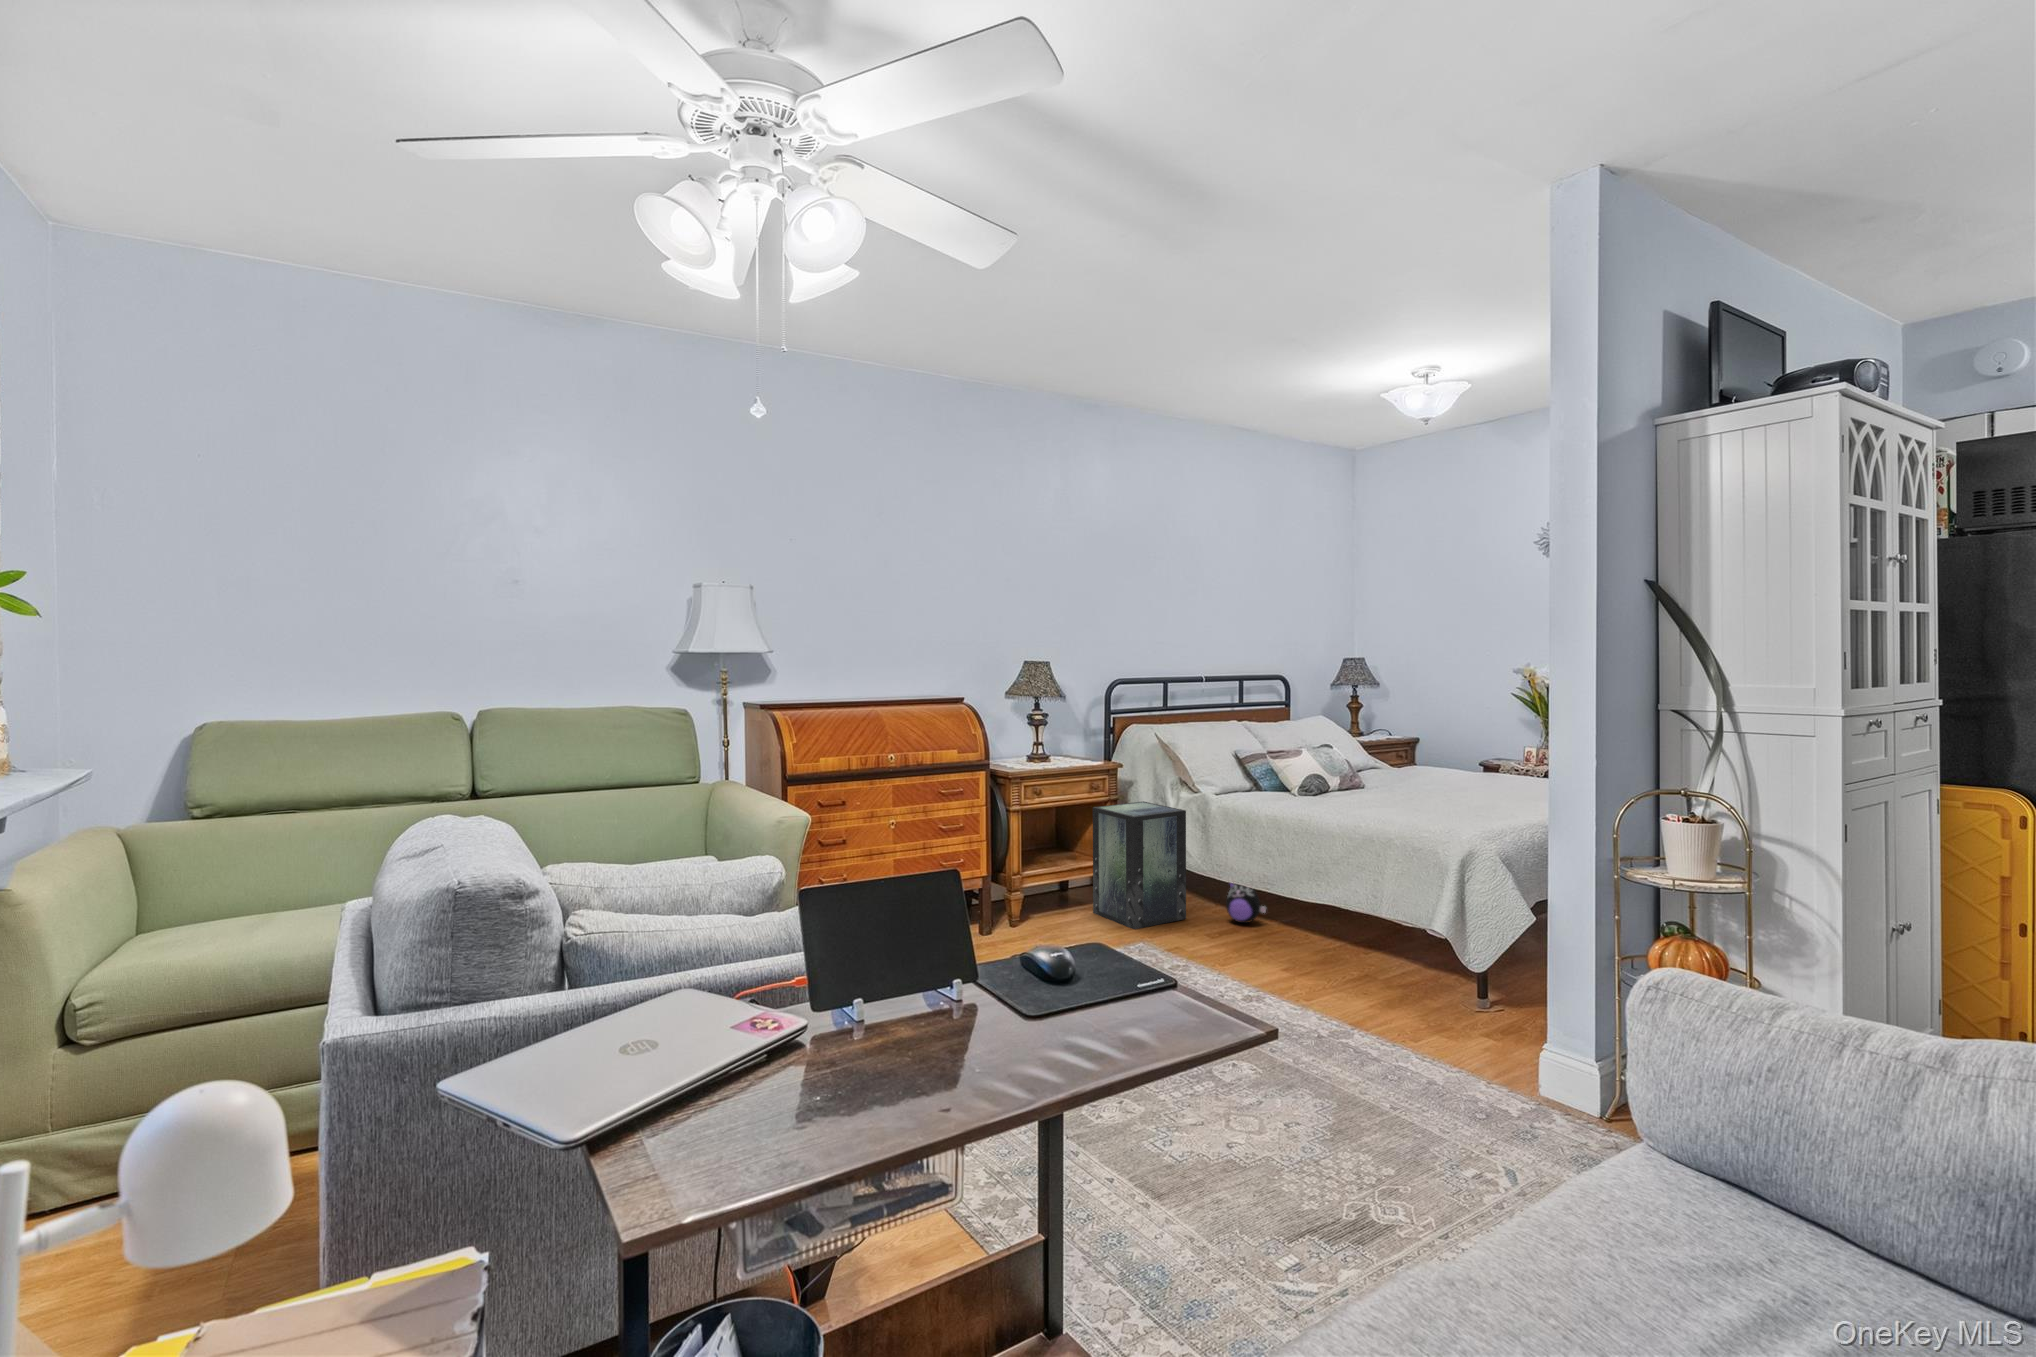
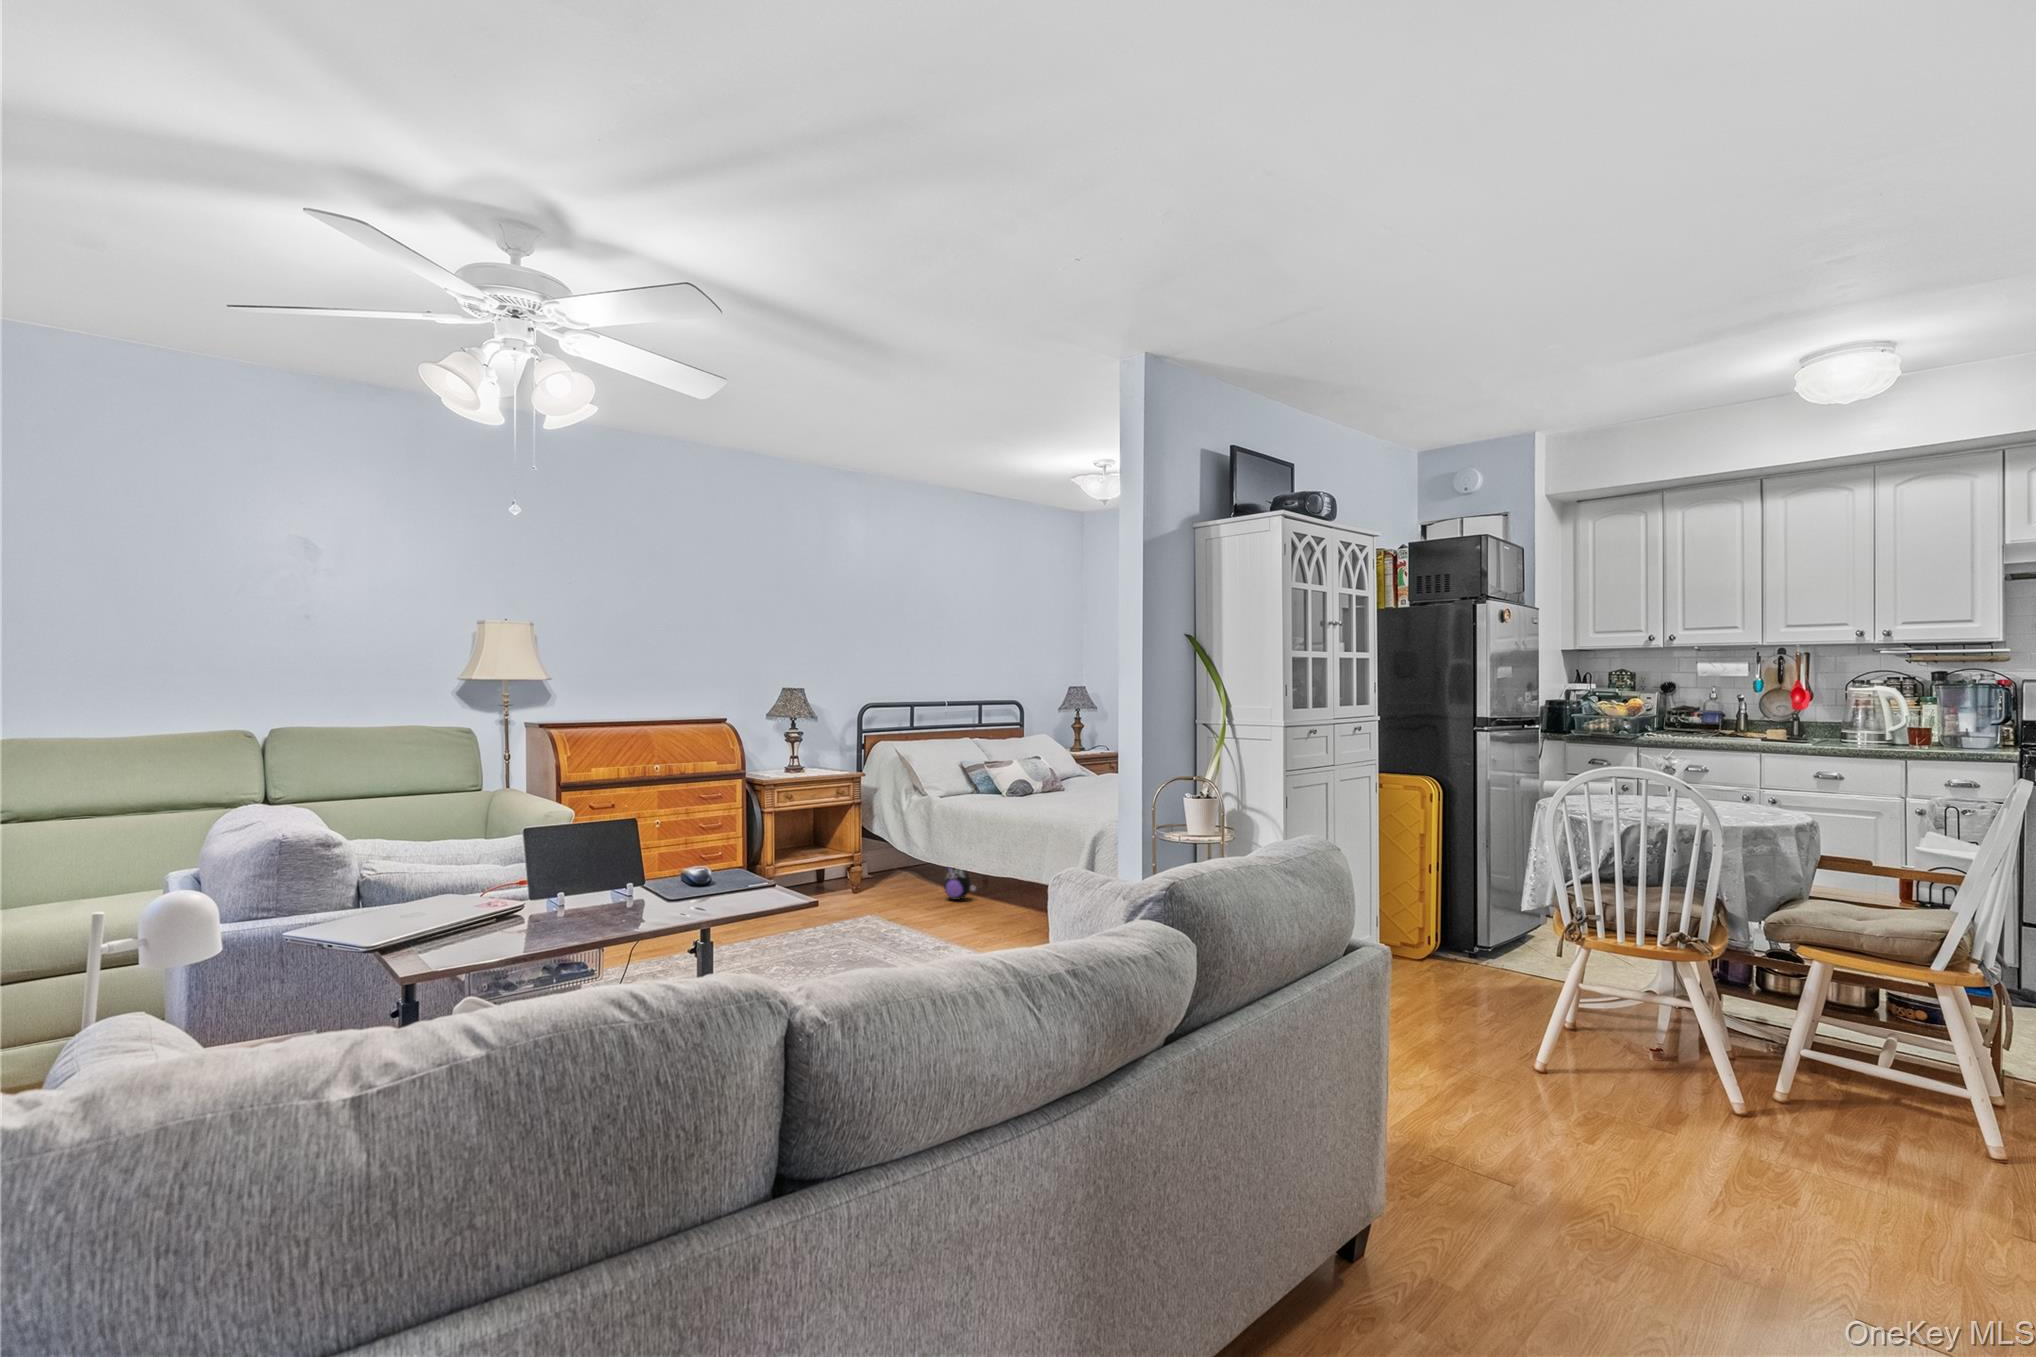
storage box: present [1093,801,1186,929] -> none [837,804,912,907]

